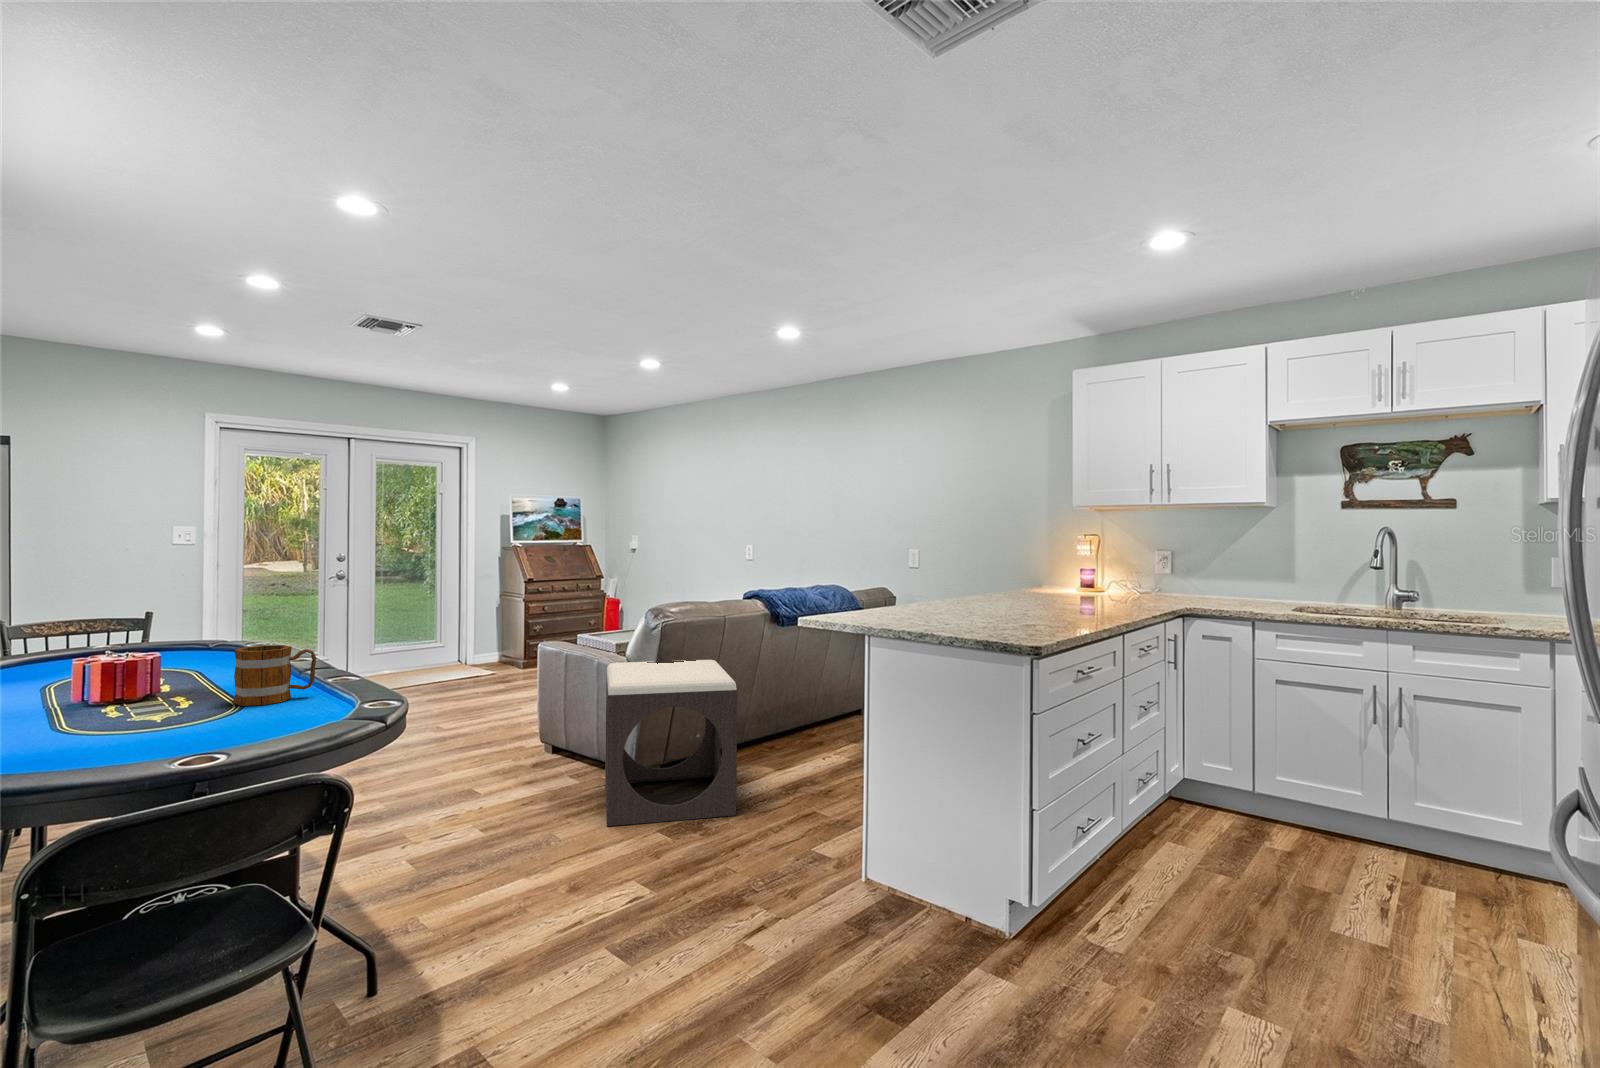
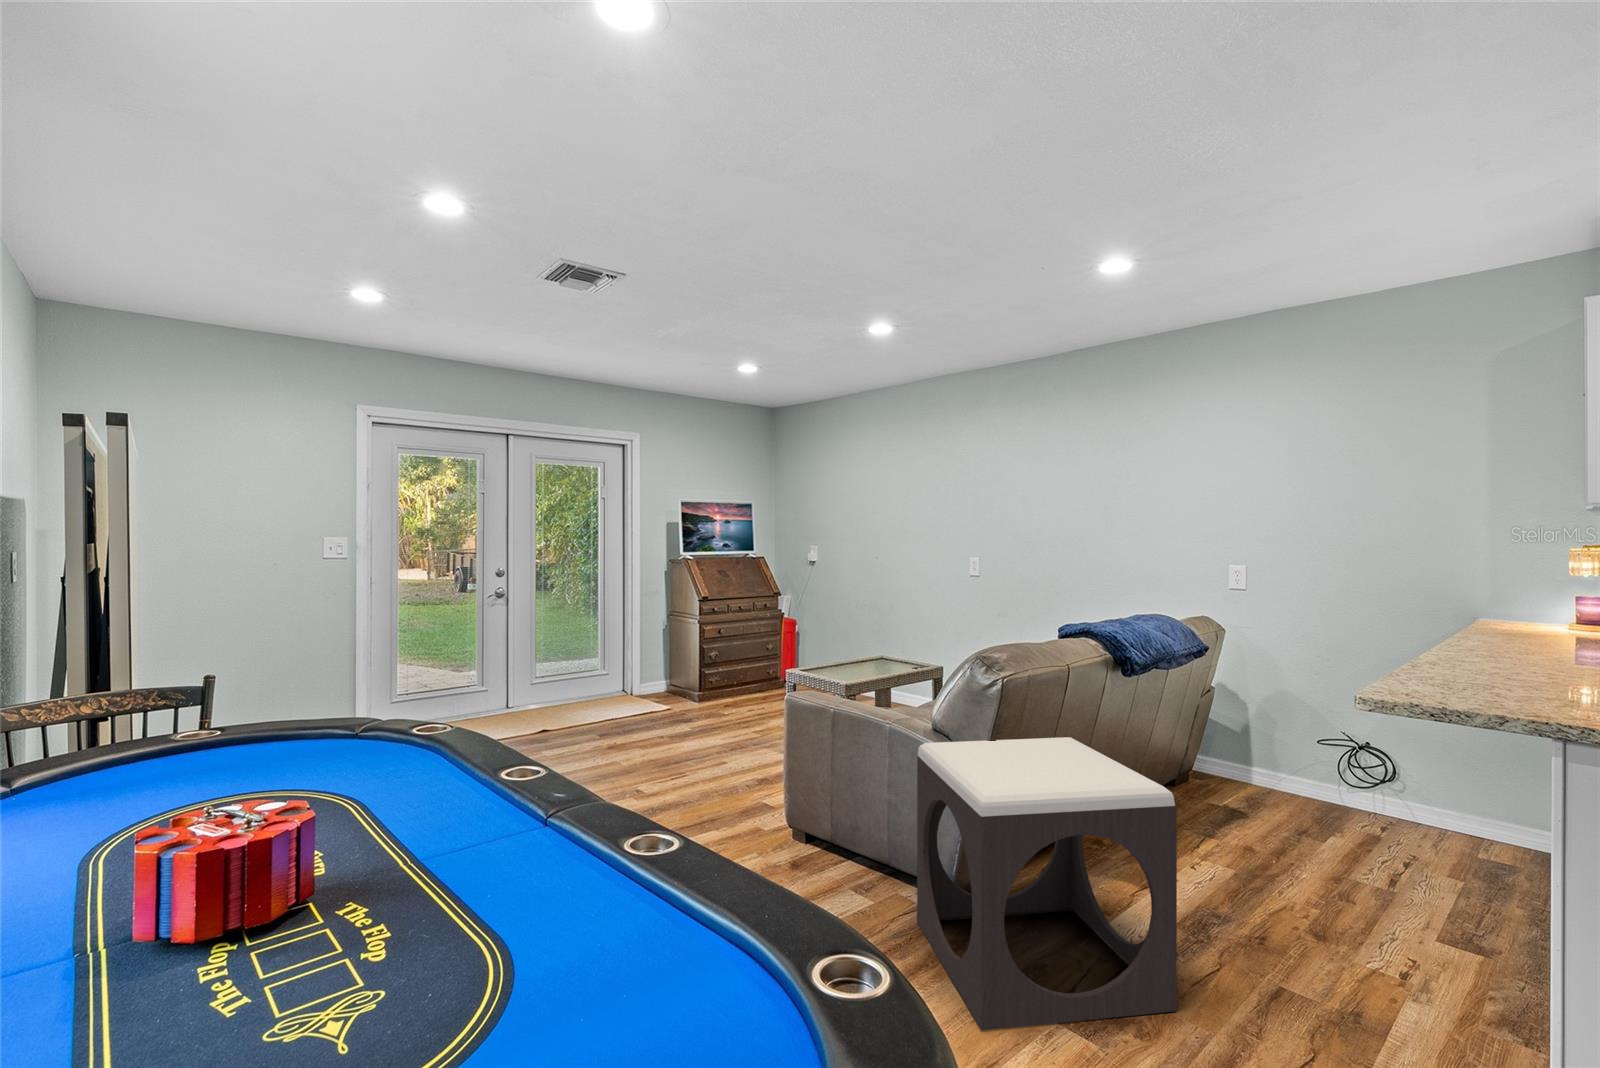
mug: present [234,645,316,706] -> none [458,801,609,955]

